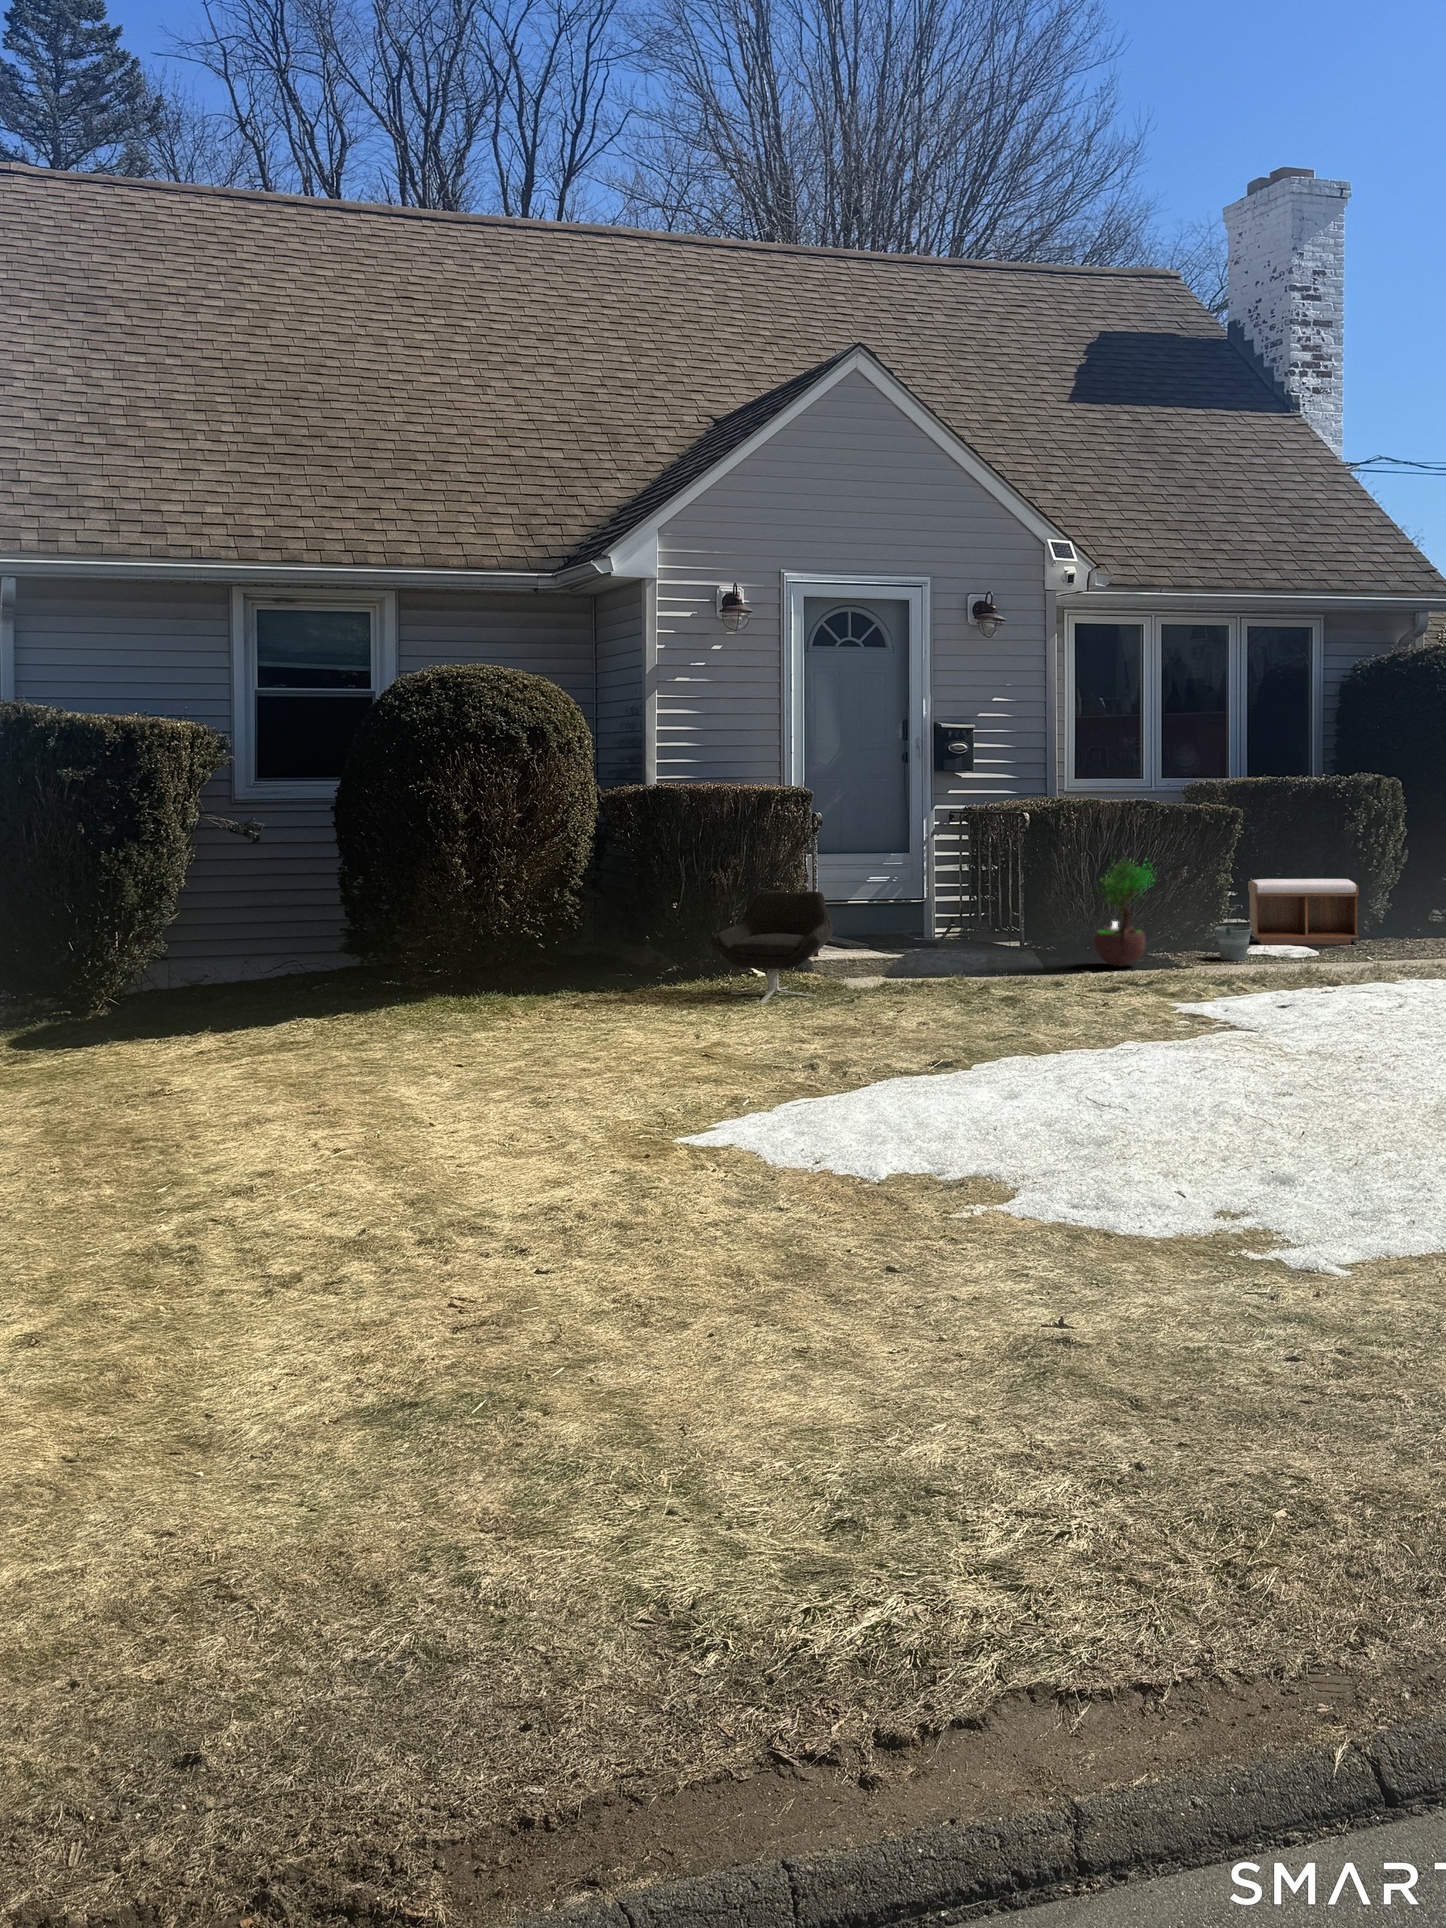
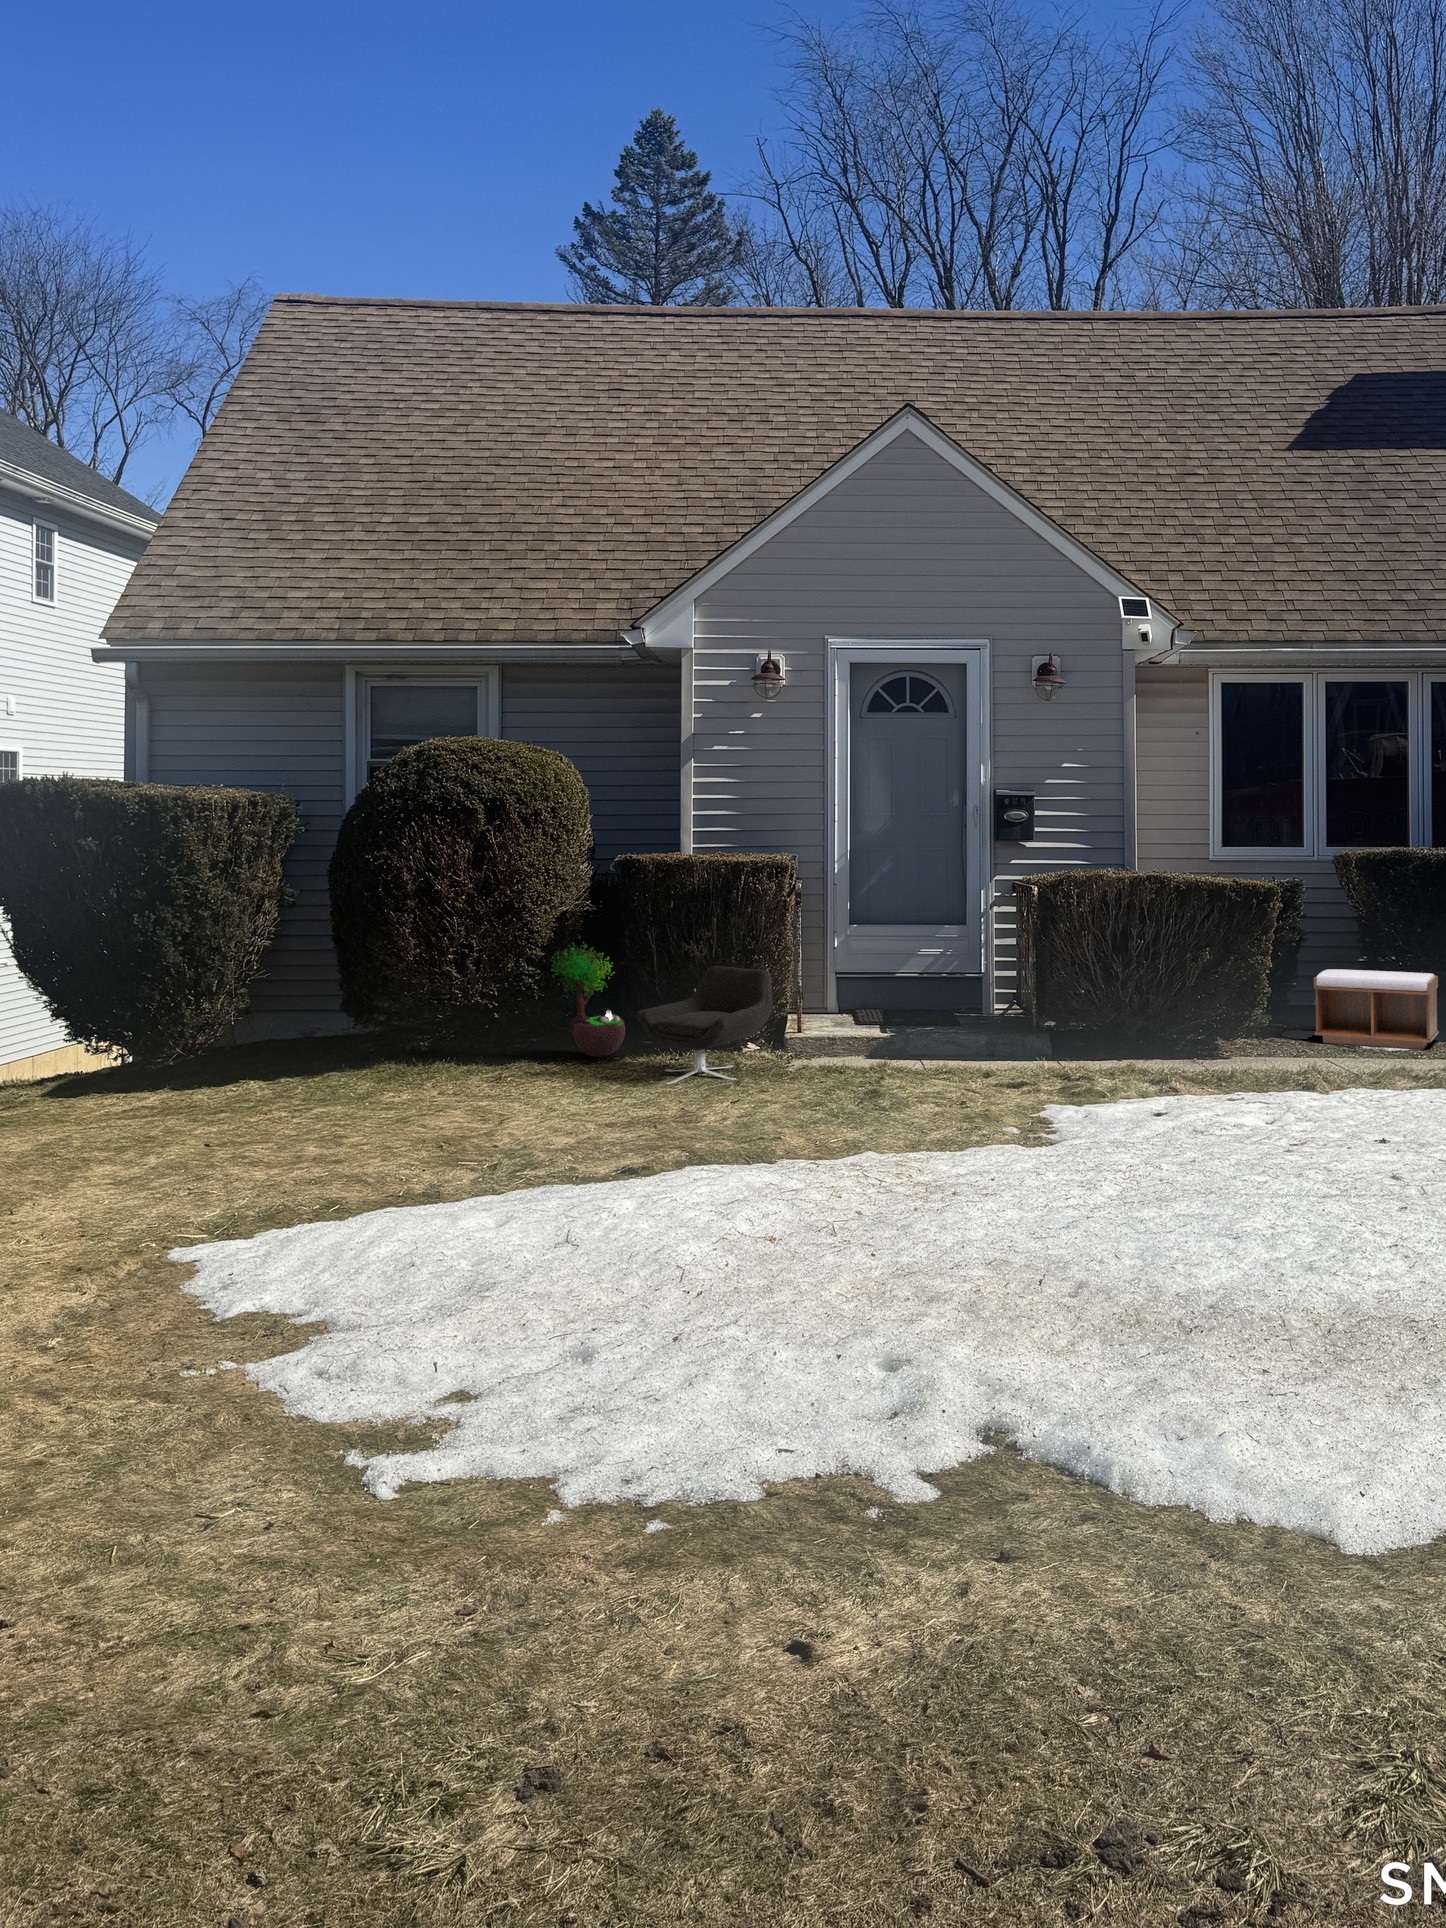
potted tree: present [1094,859,1153,966] -> present [551,936,625,1057]
bucket: present [1214,909,1252,961] -> none [1229,1005,1271,1063]

